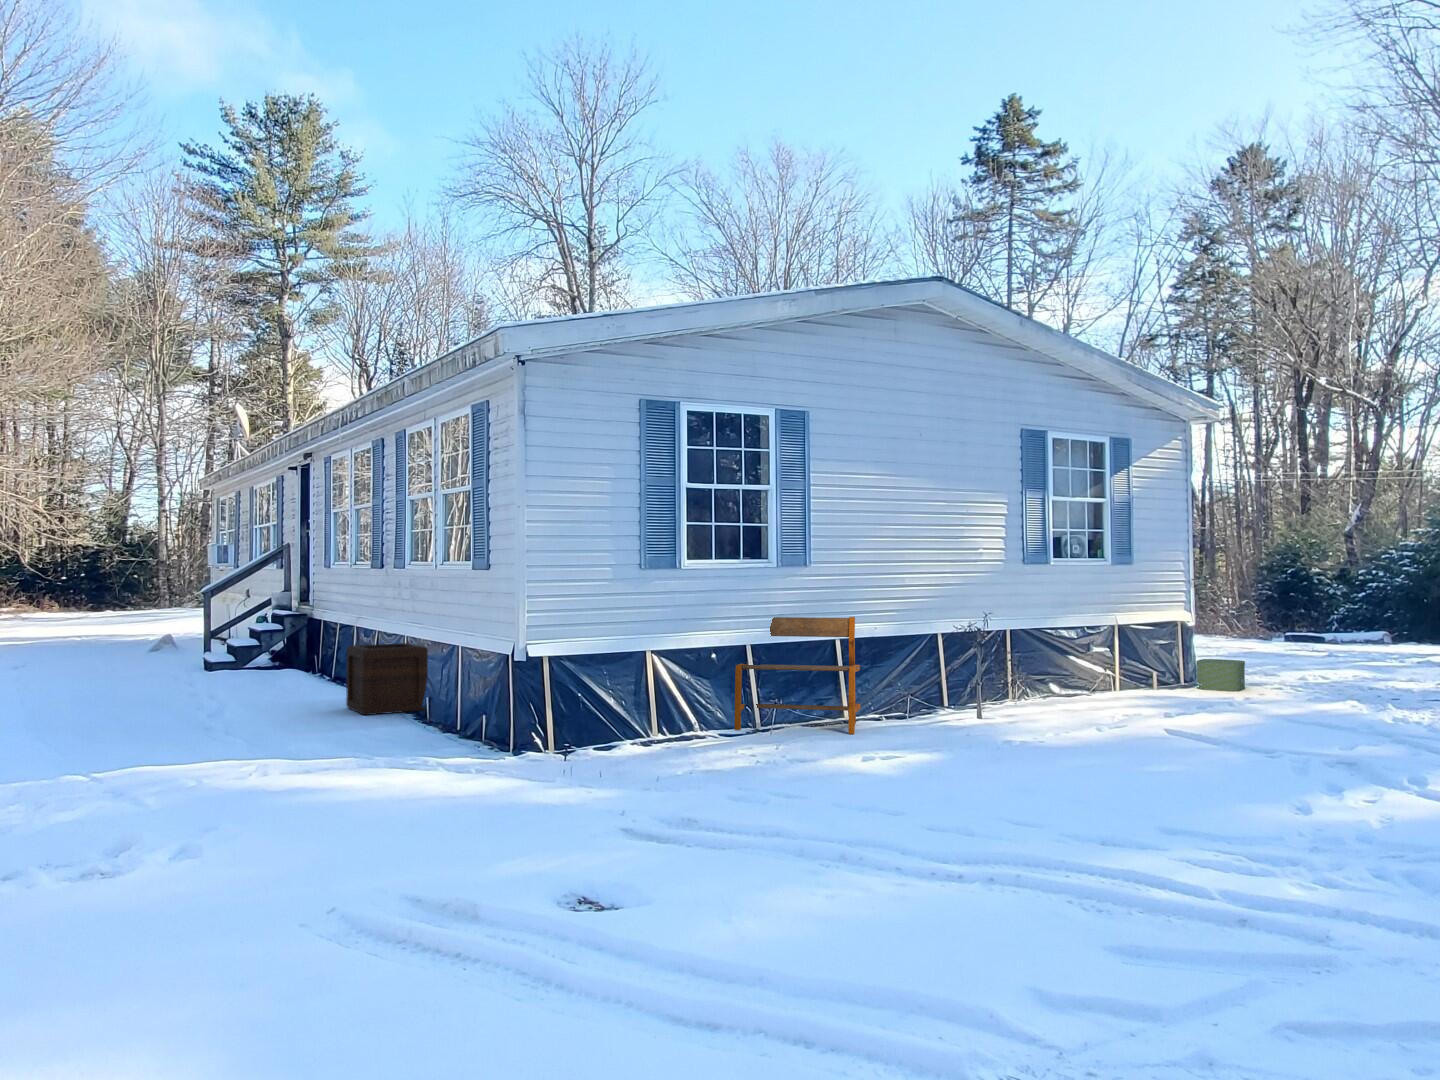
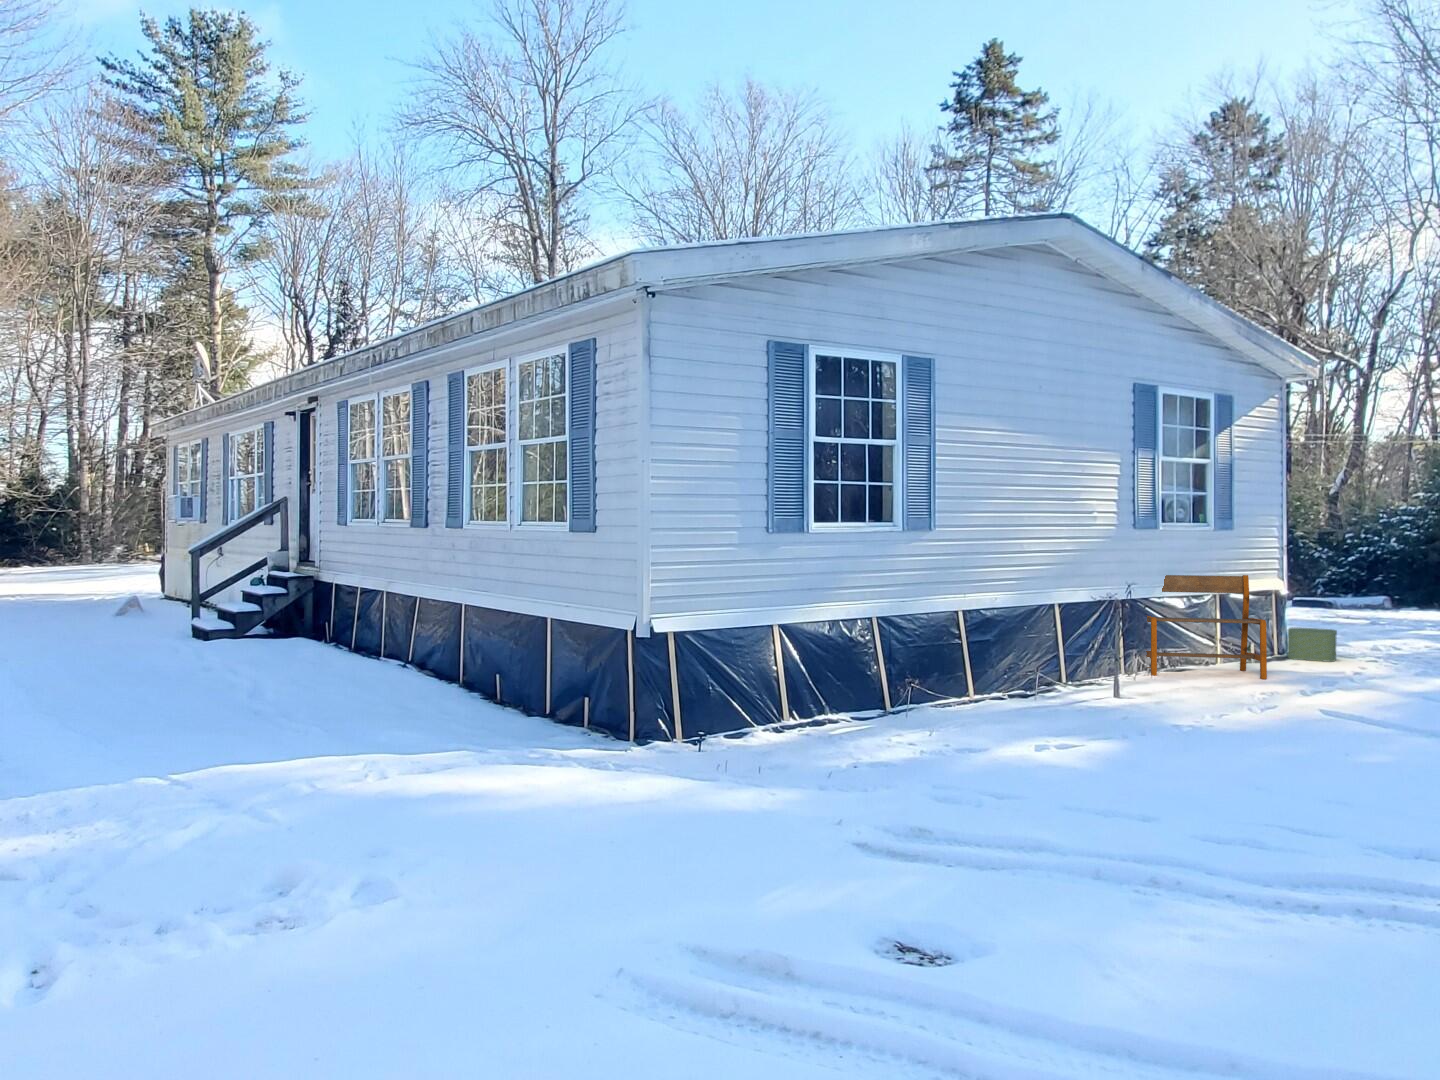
bench: present [734,617,861,734] -> present [1146,575,1267,679]
wooden crate: present [346,643,428,715] -> none [403,614,500,697]

